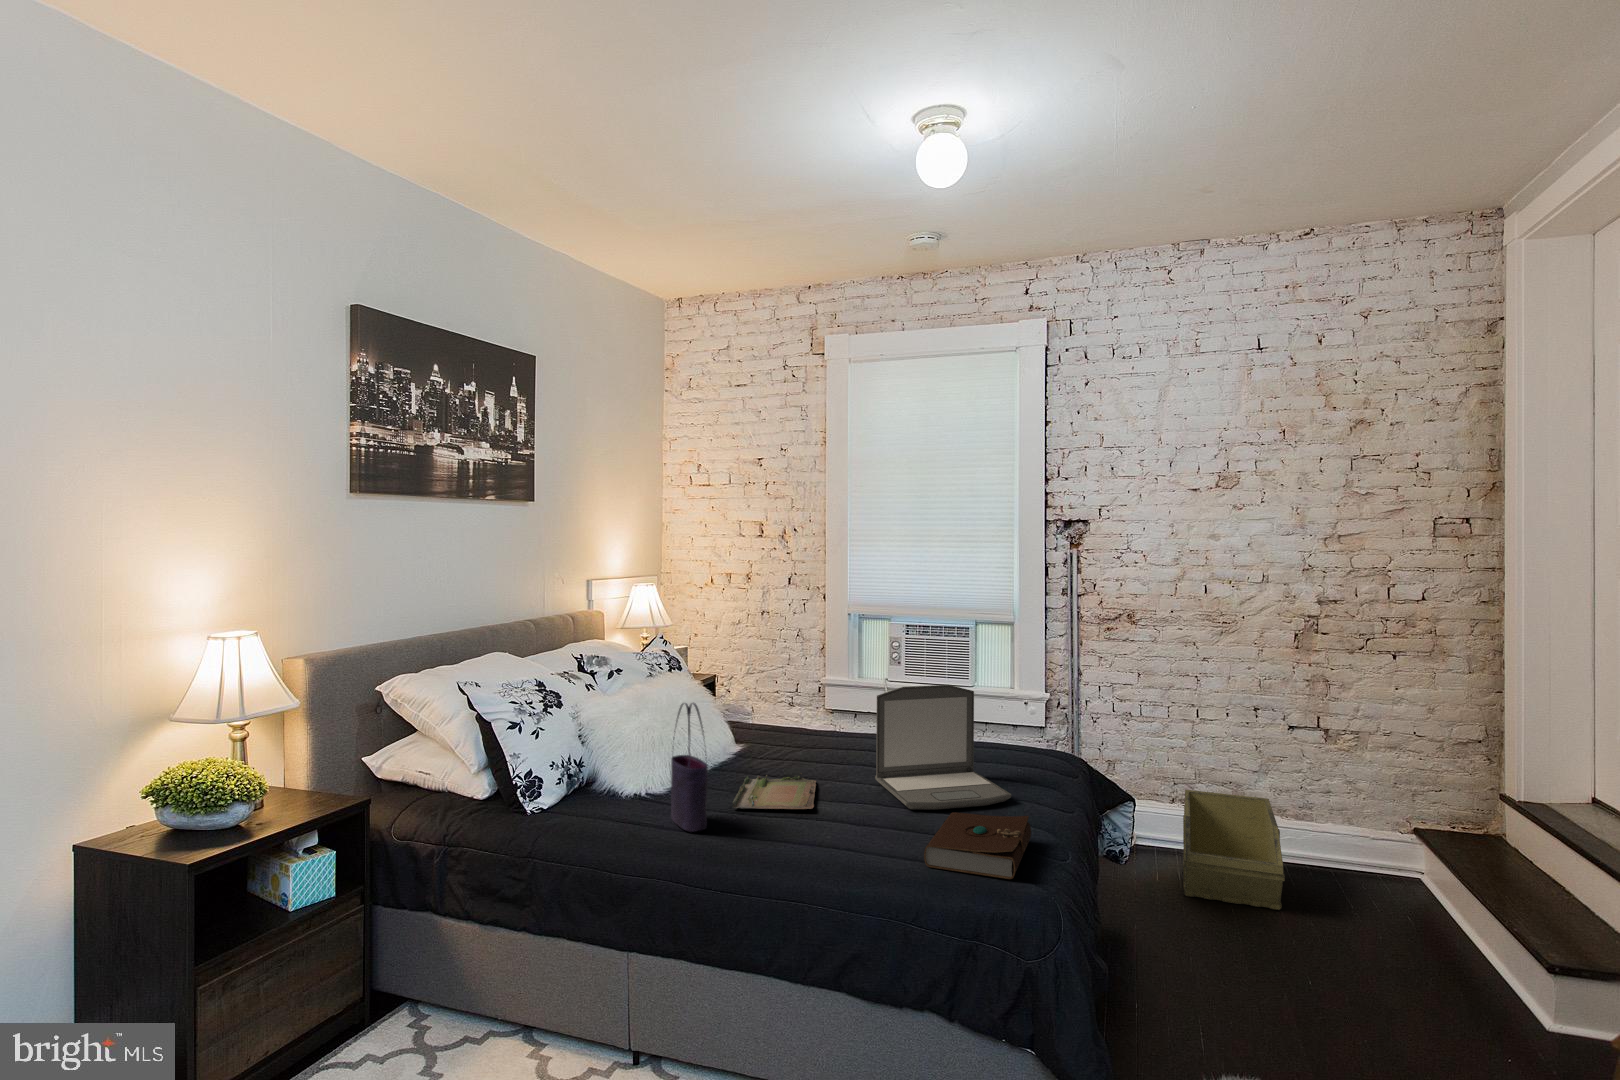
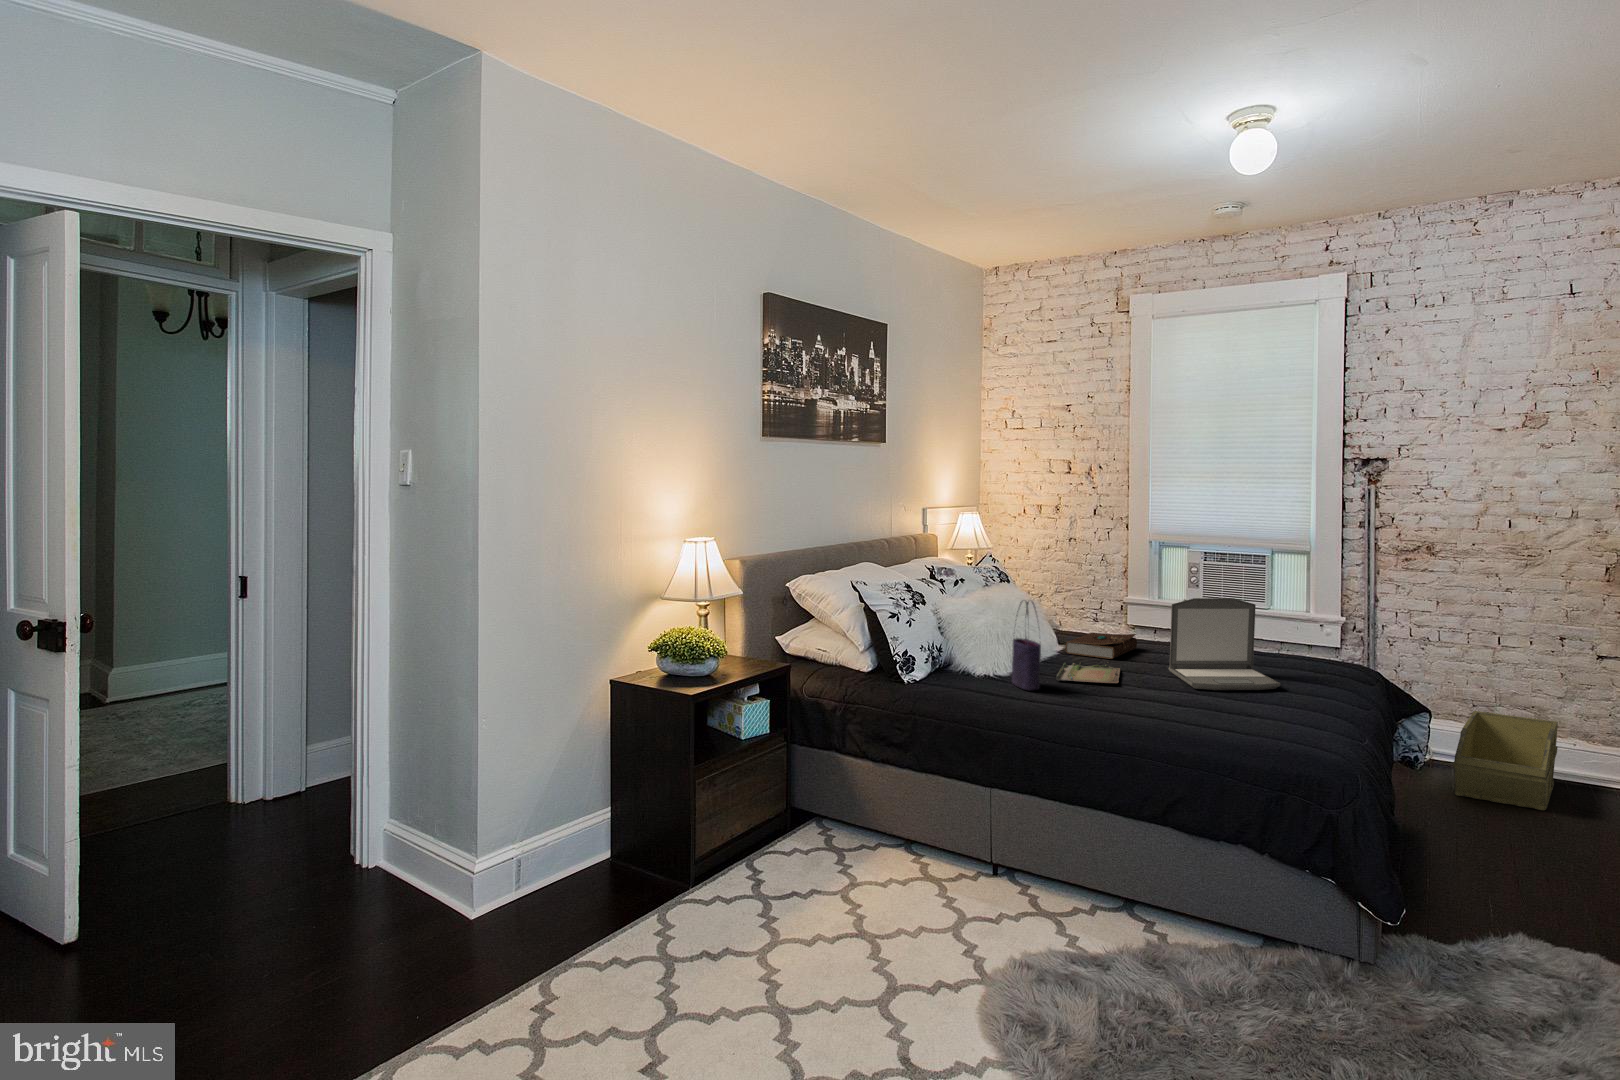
book: present [924,812,1031,879] -> present [1066,633,1137,659]

